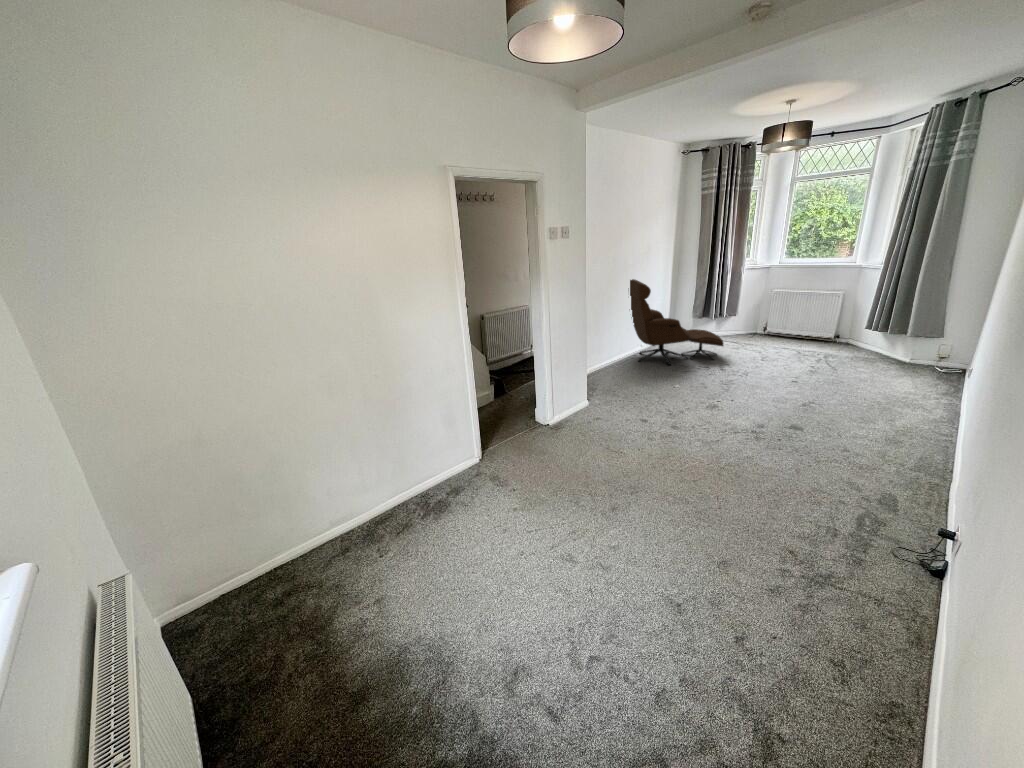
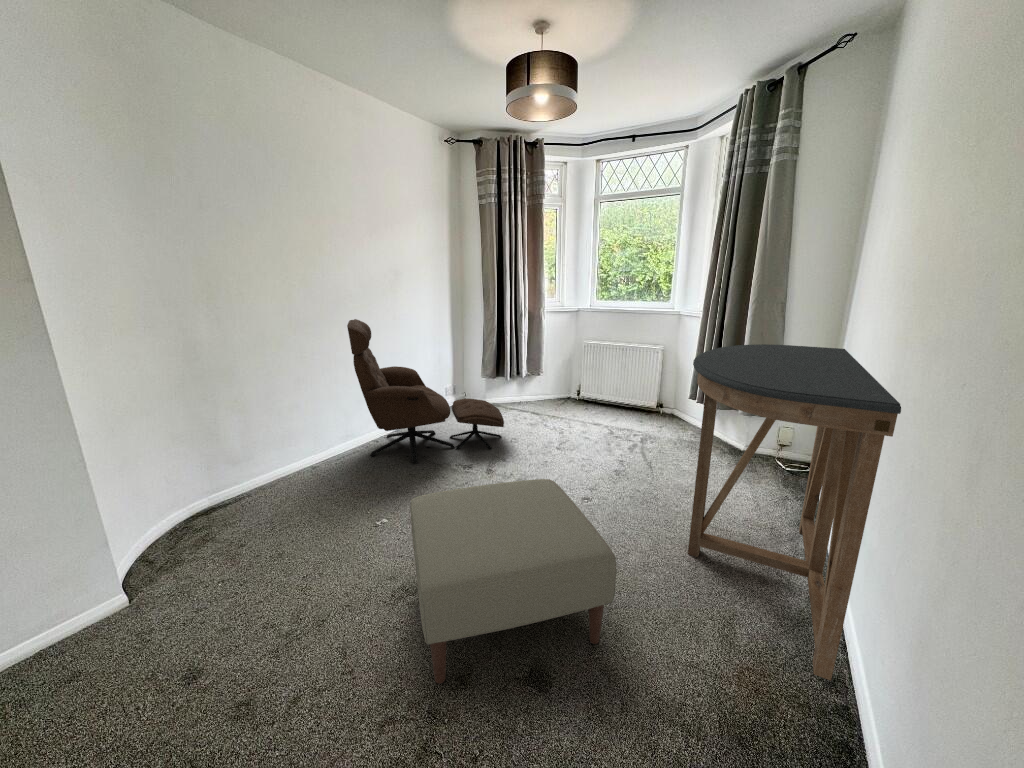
console table: none [865,285,992,441] -> present [688,344,901,681]
ottoman: none [710,360,834,430] -> present [410,479,617,684]

